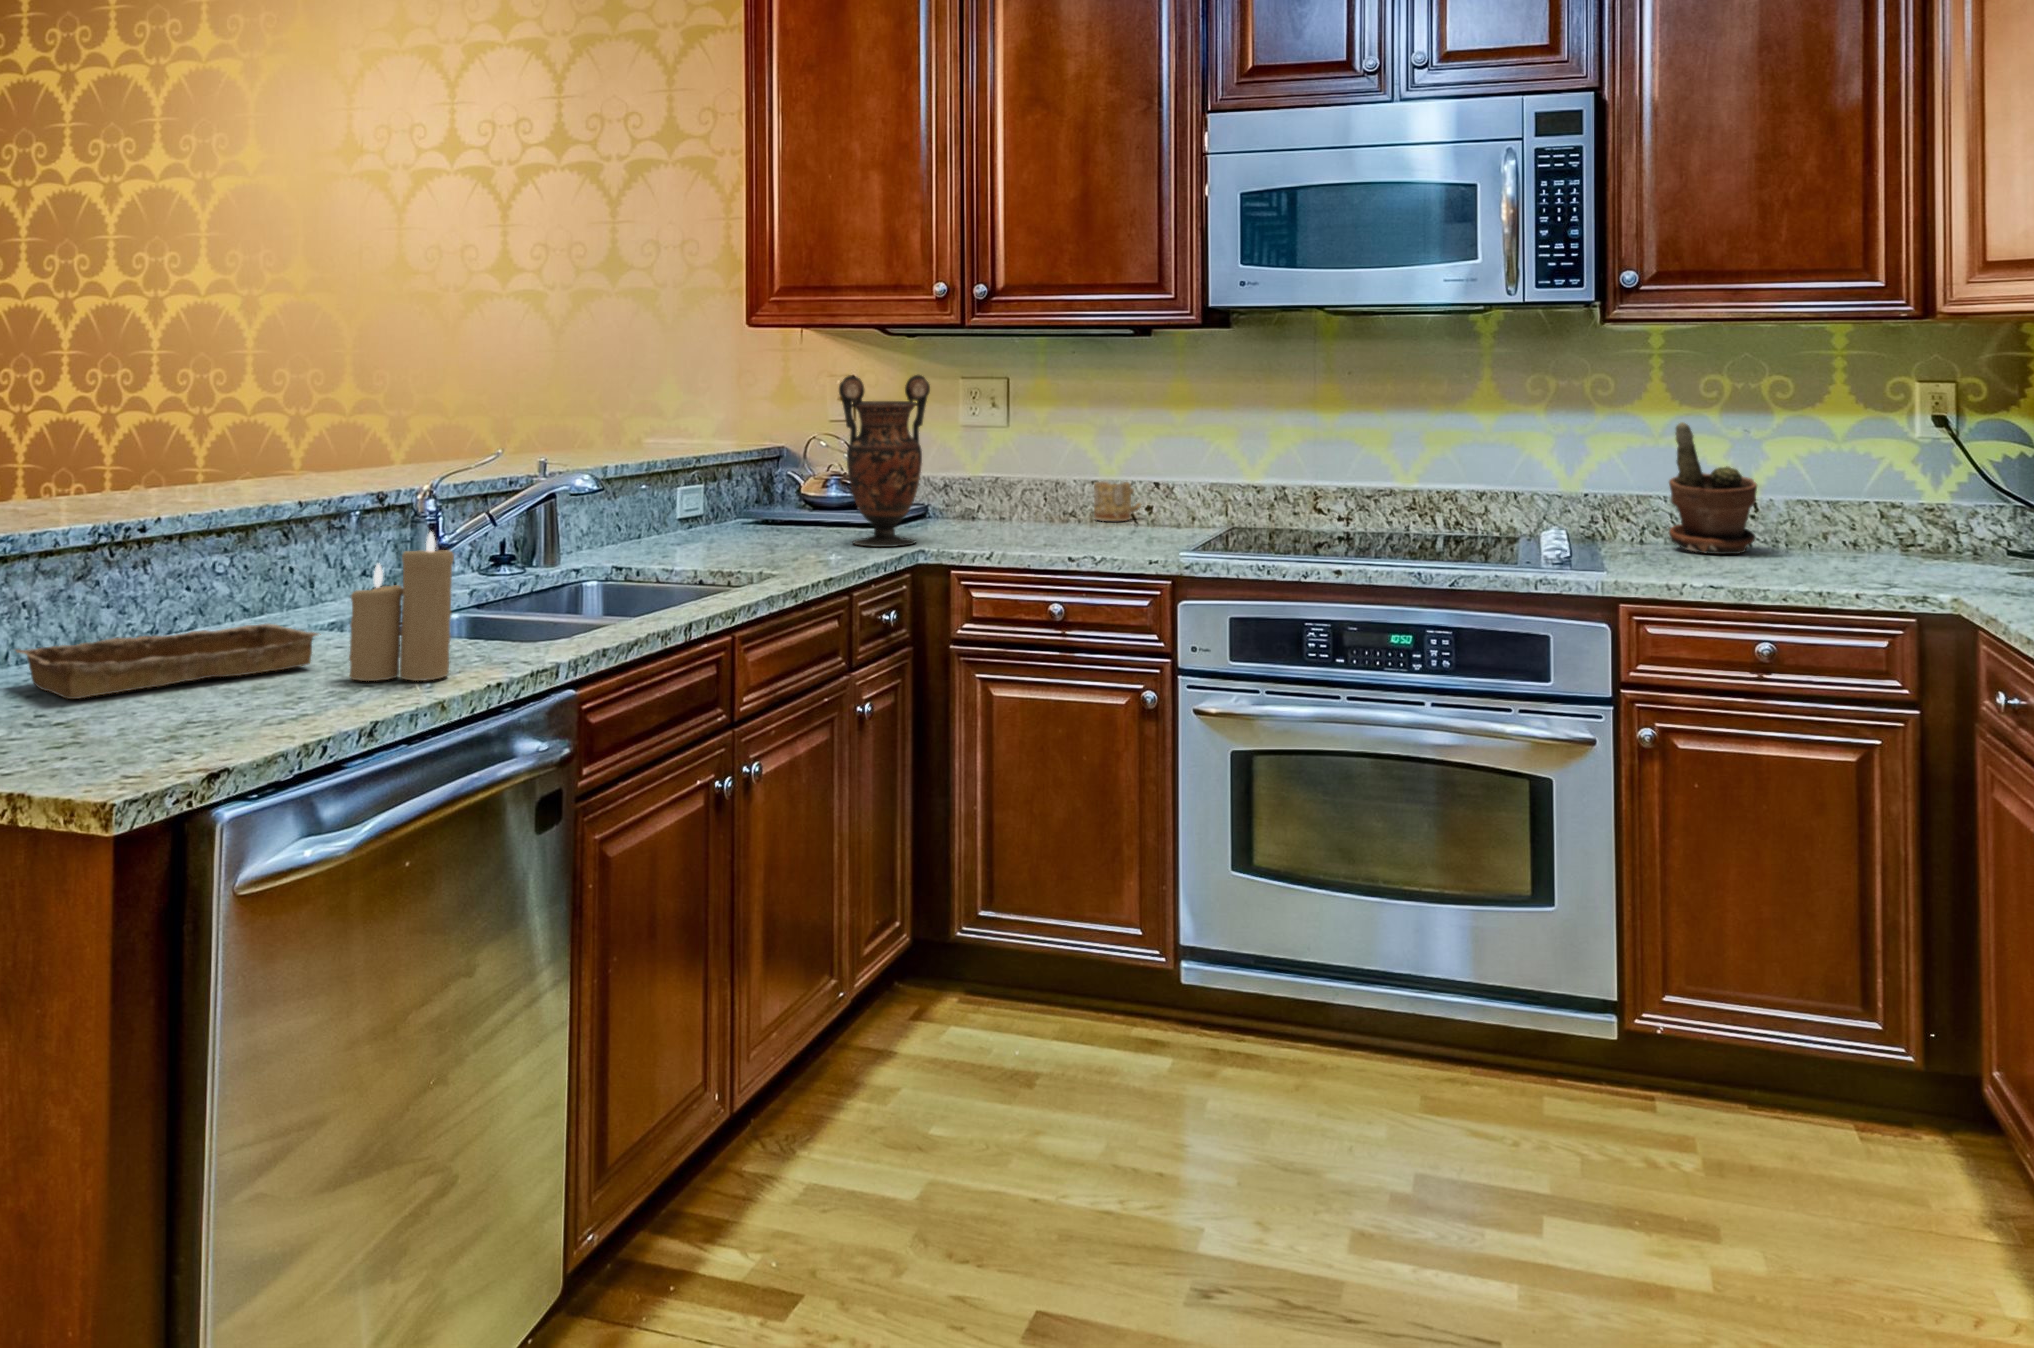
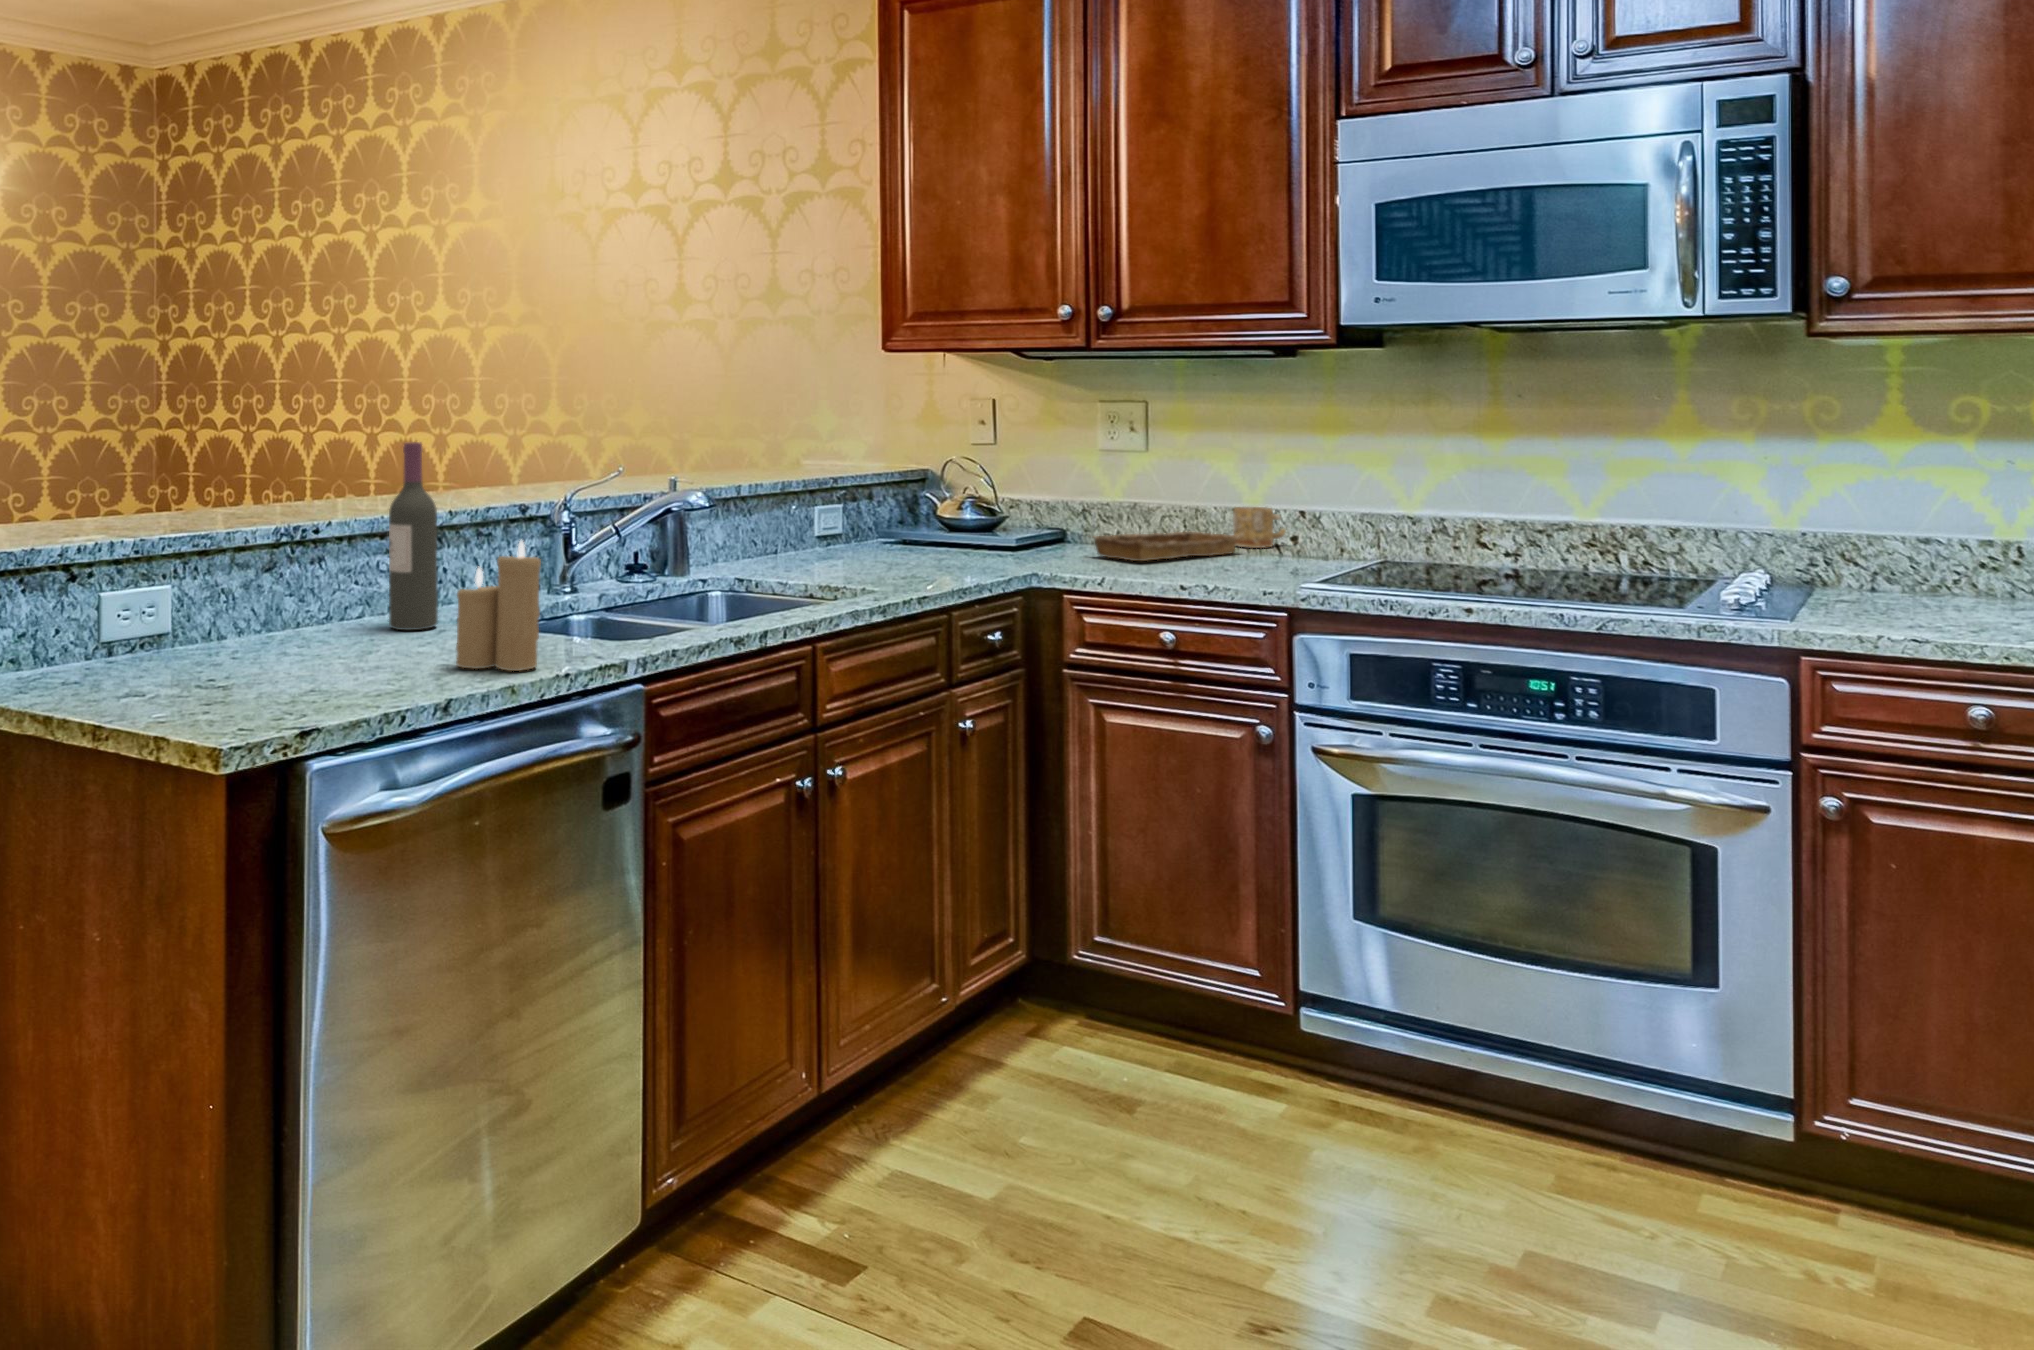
vase: present [839,375,930,547] -> none [957,398,1050,566]
potted plant: present [1669,422,1757,554] -> none [1899,453,2017,608]
wine bottle: none [236,423,297,642] -> present [389,442,438,630]
tray: present [16,624,321,699] -> present [1093,532,1239,561]

